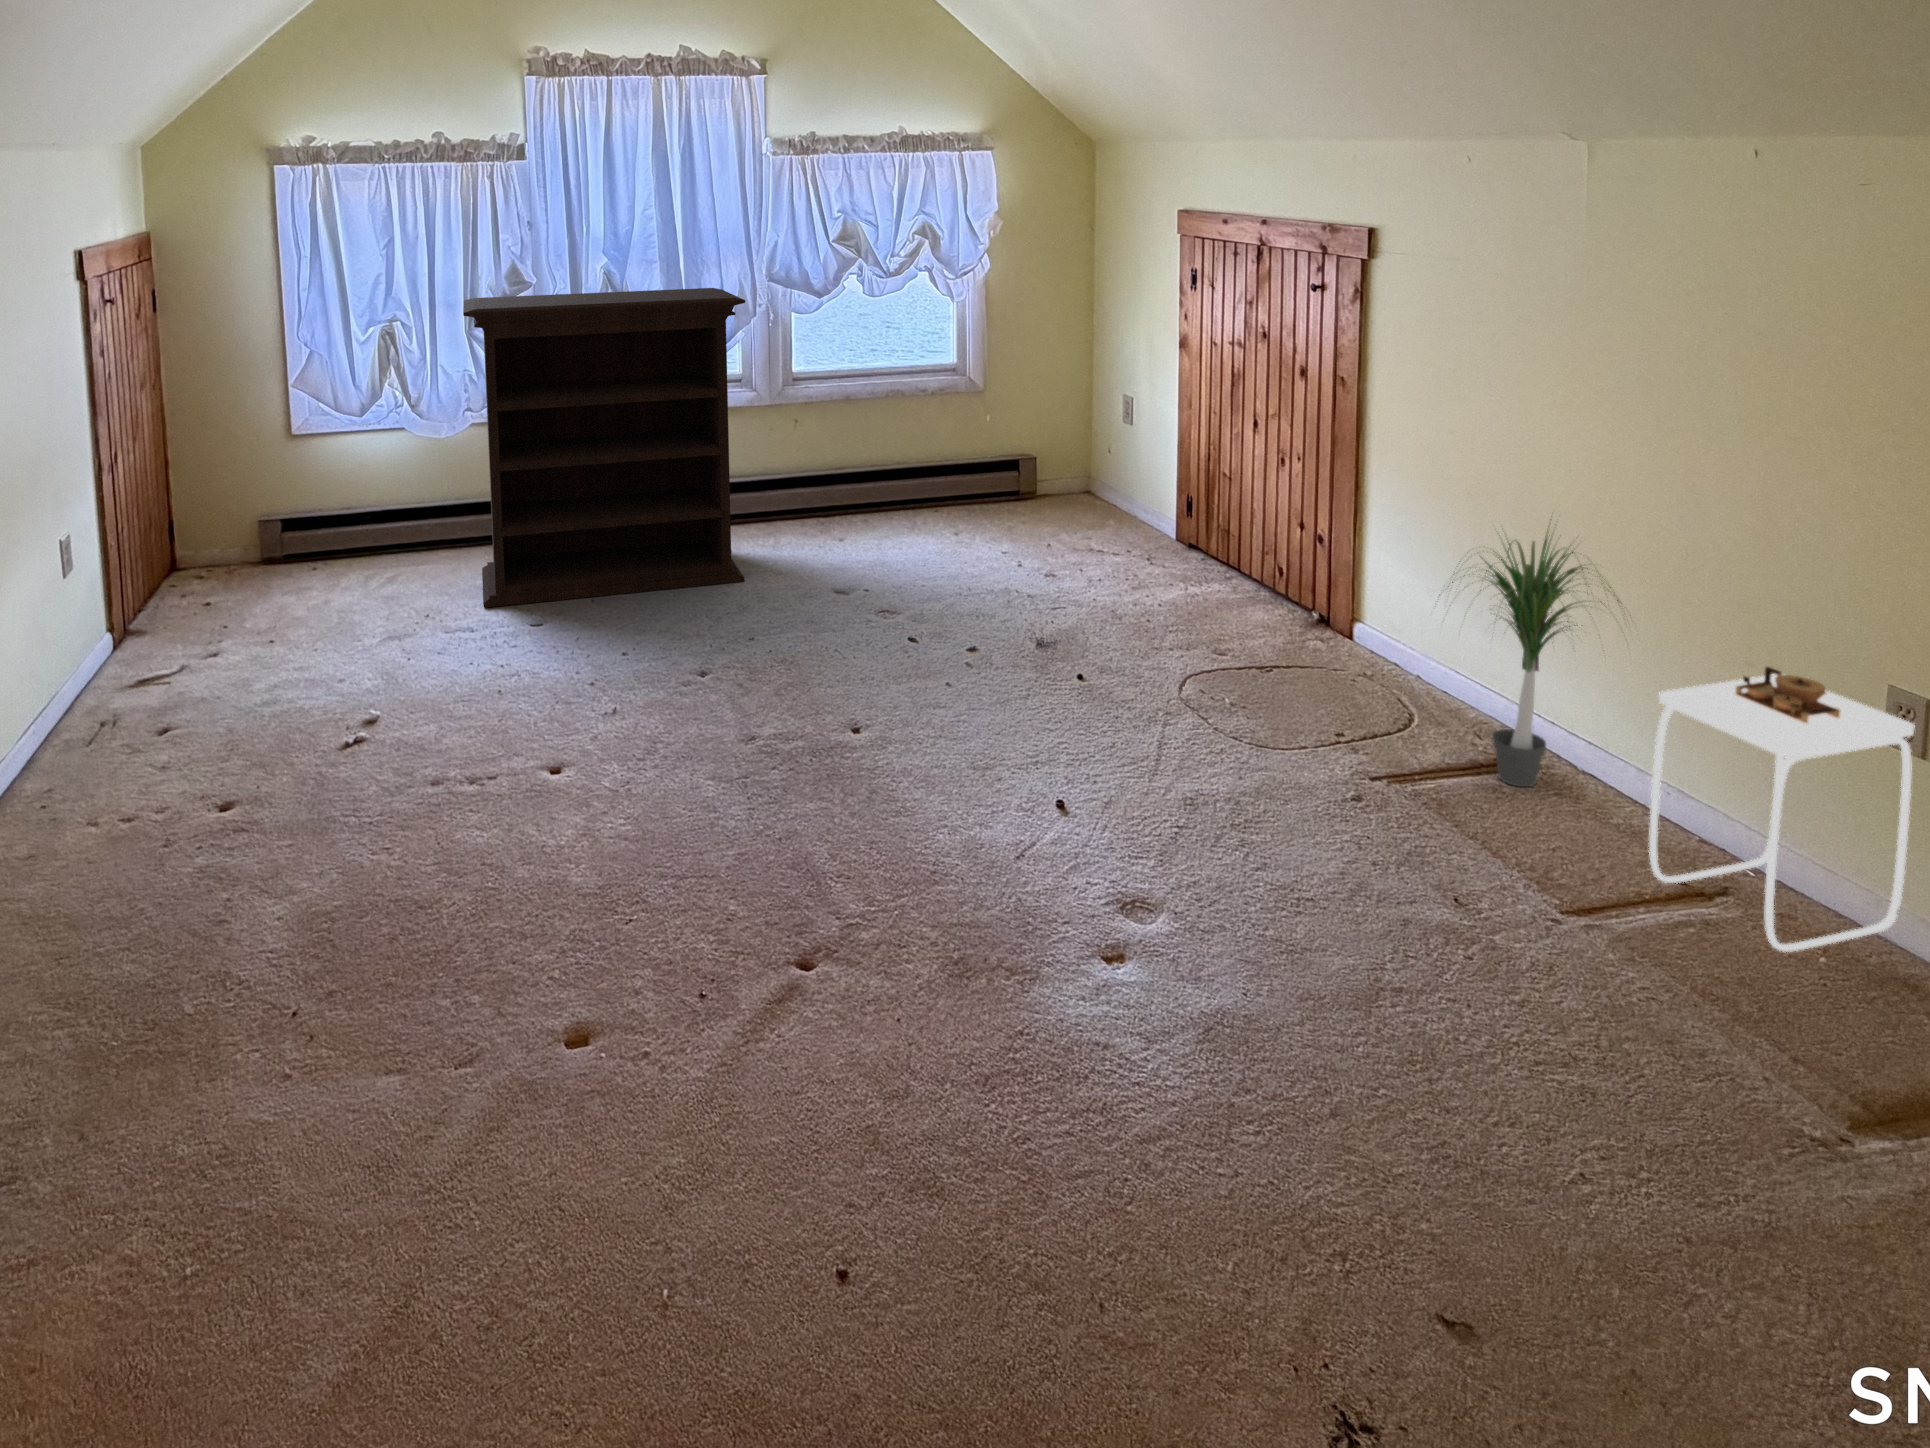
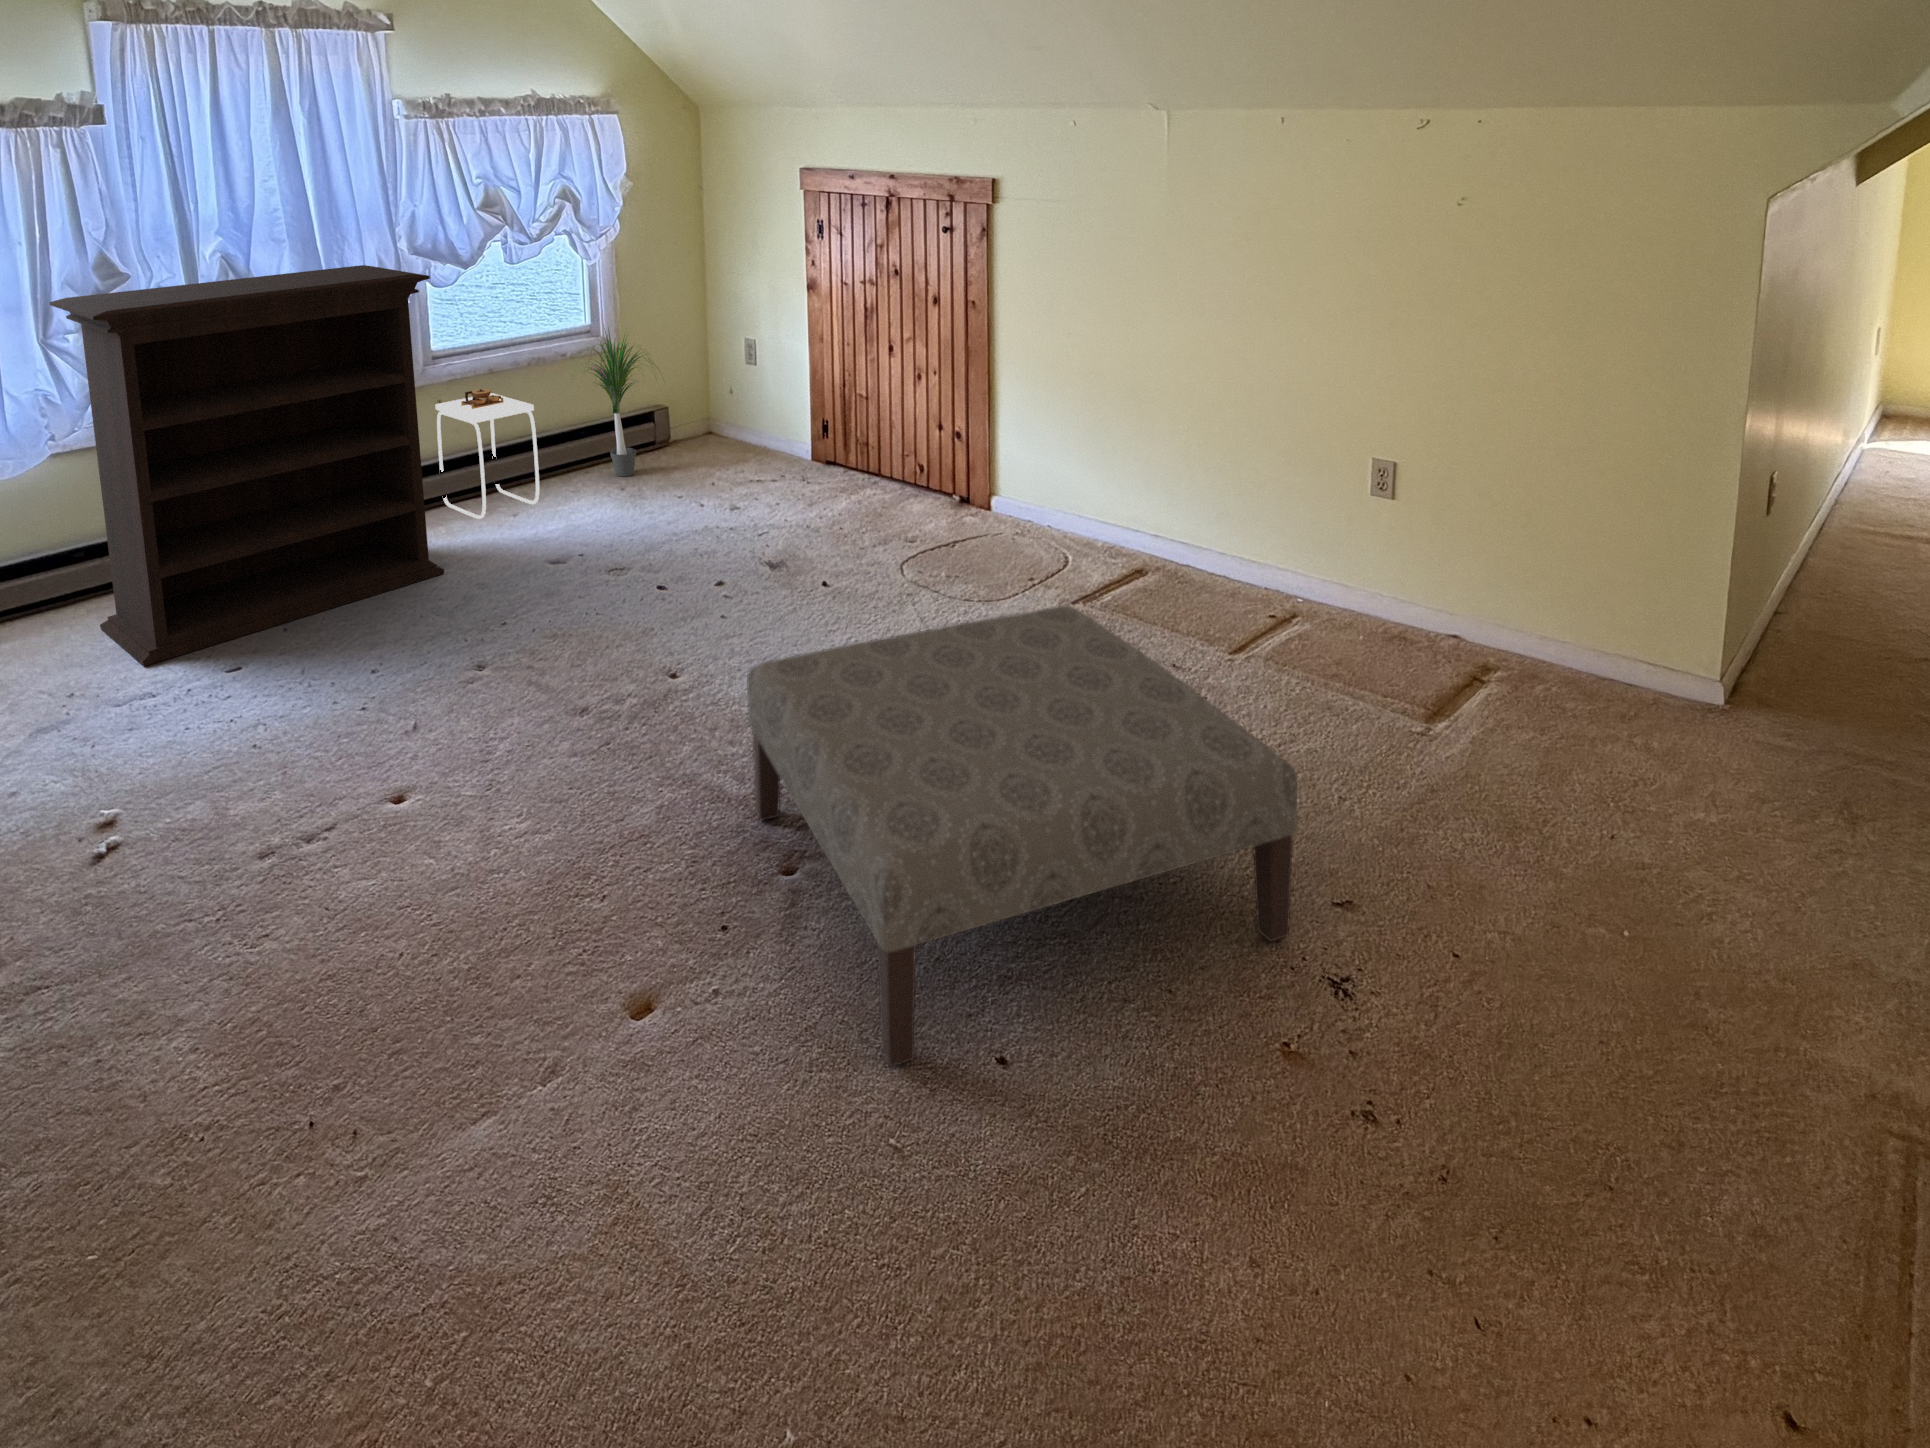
potted plant: present [1439,529,1622,787] -> present [573,328,661,477]
side table: present [1649,667,1914,952] -> present [435,389,539,519]
ottoman: none [721,729,1357,1322] -> present [747,606,1297,1066]

